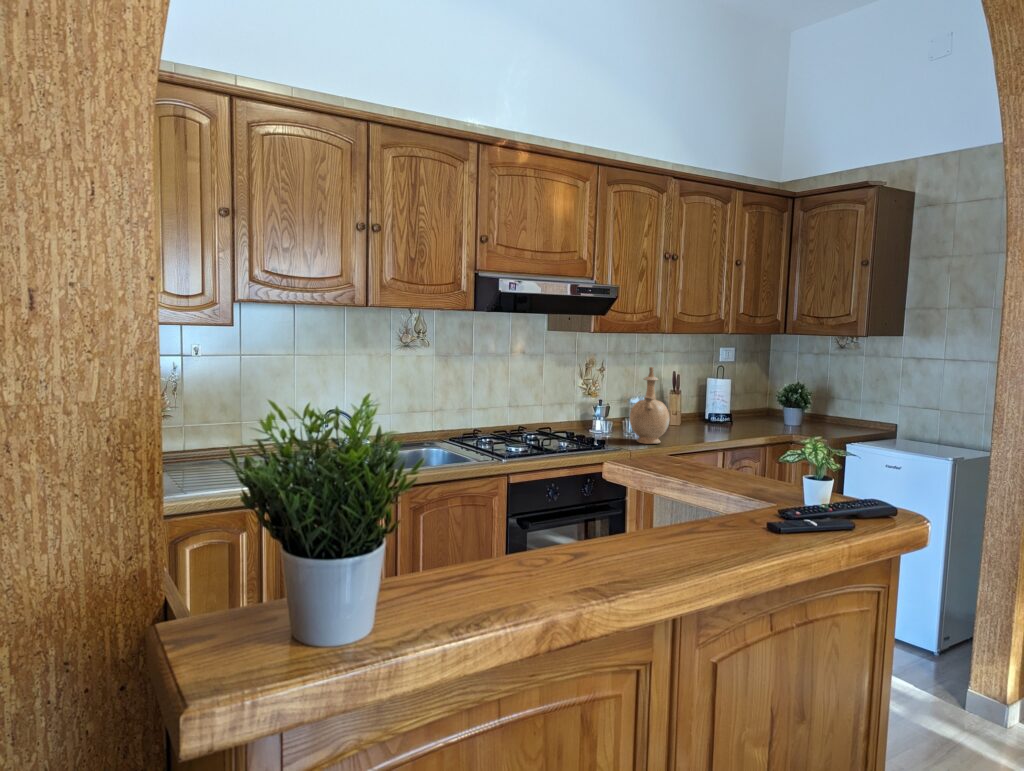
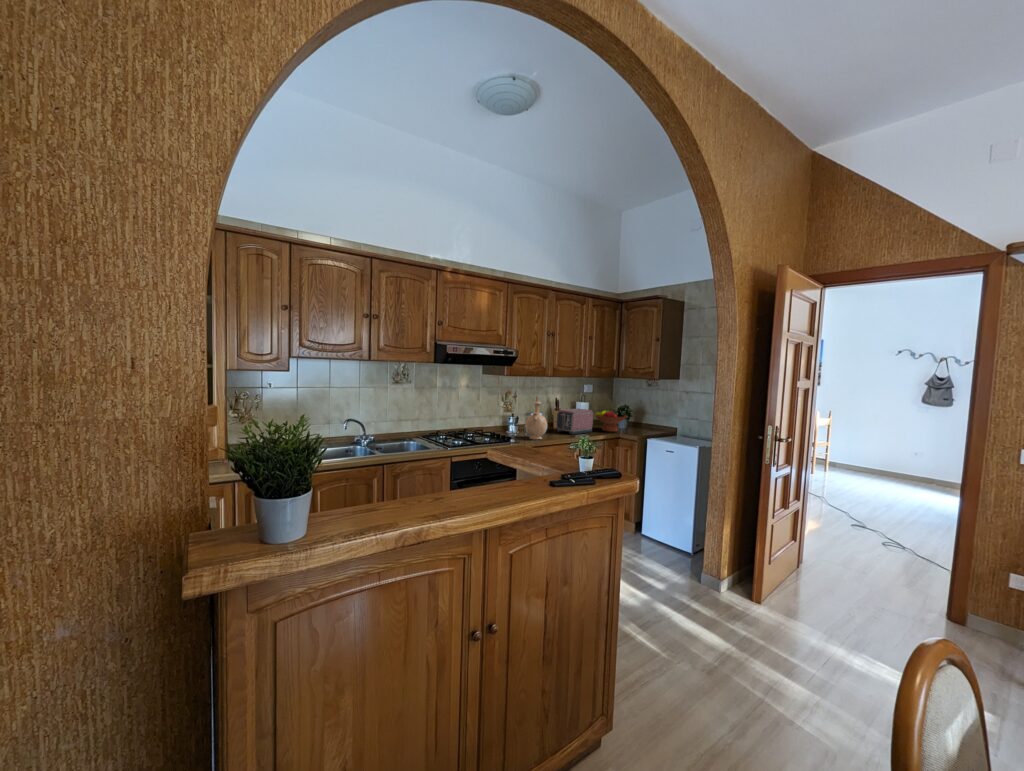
toaster: none [678,389,744,435] -> present [556,409,593,434]
fruit bowl: none [743,390,804,429] -> present [595,410,626,432]

